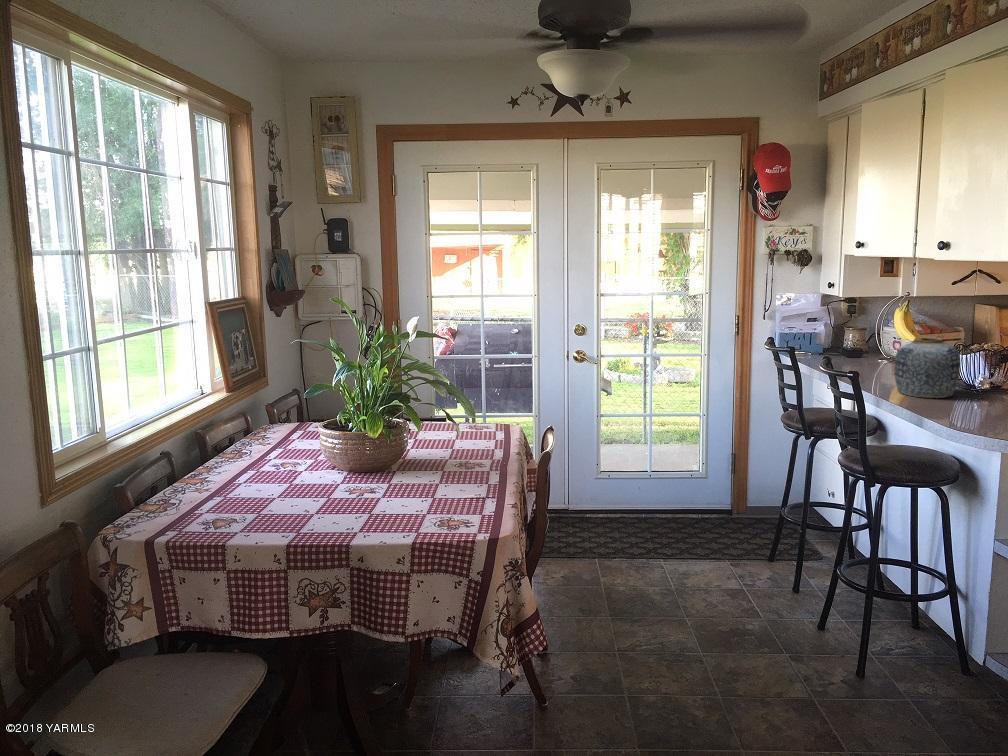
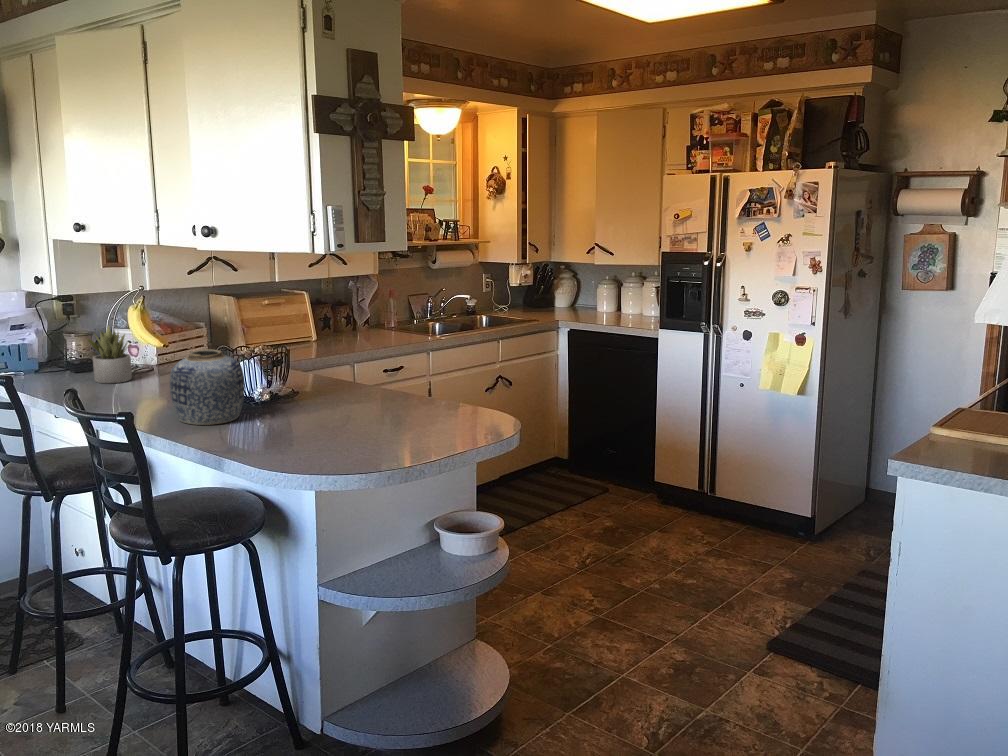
succulent plant: none [855,321,891,366] -> present [87,326,132,383]

